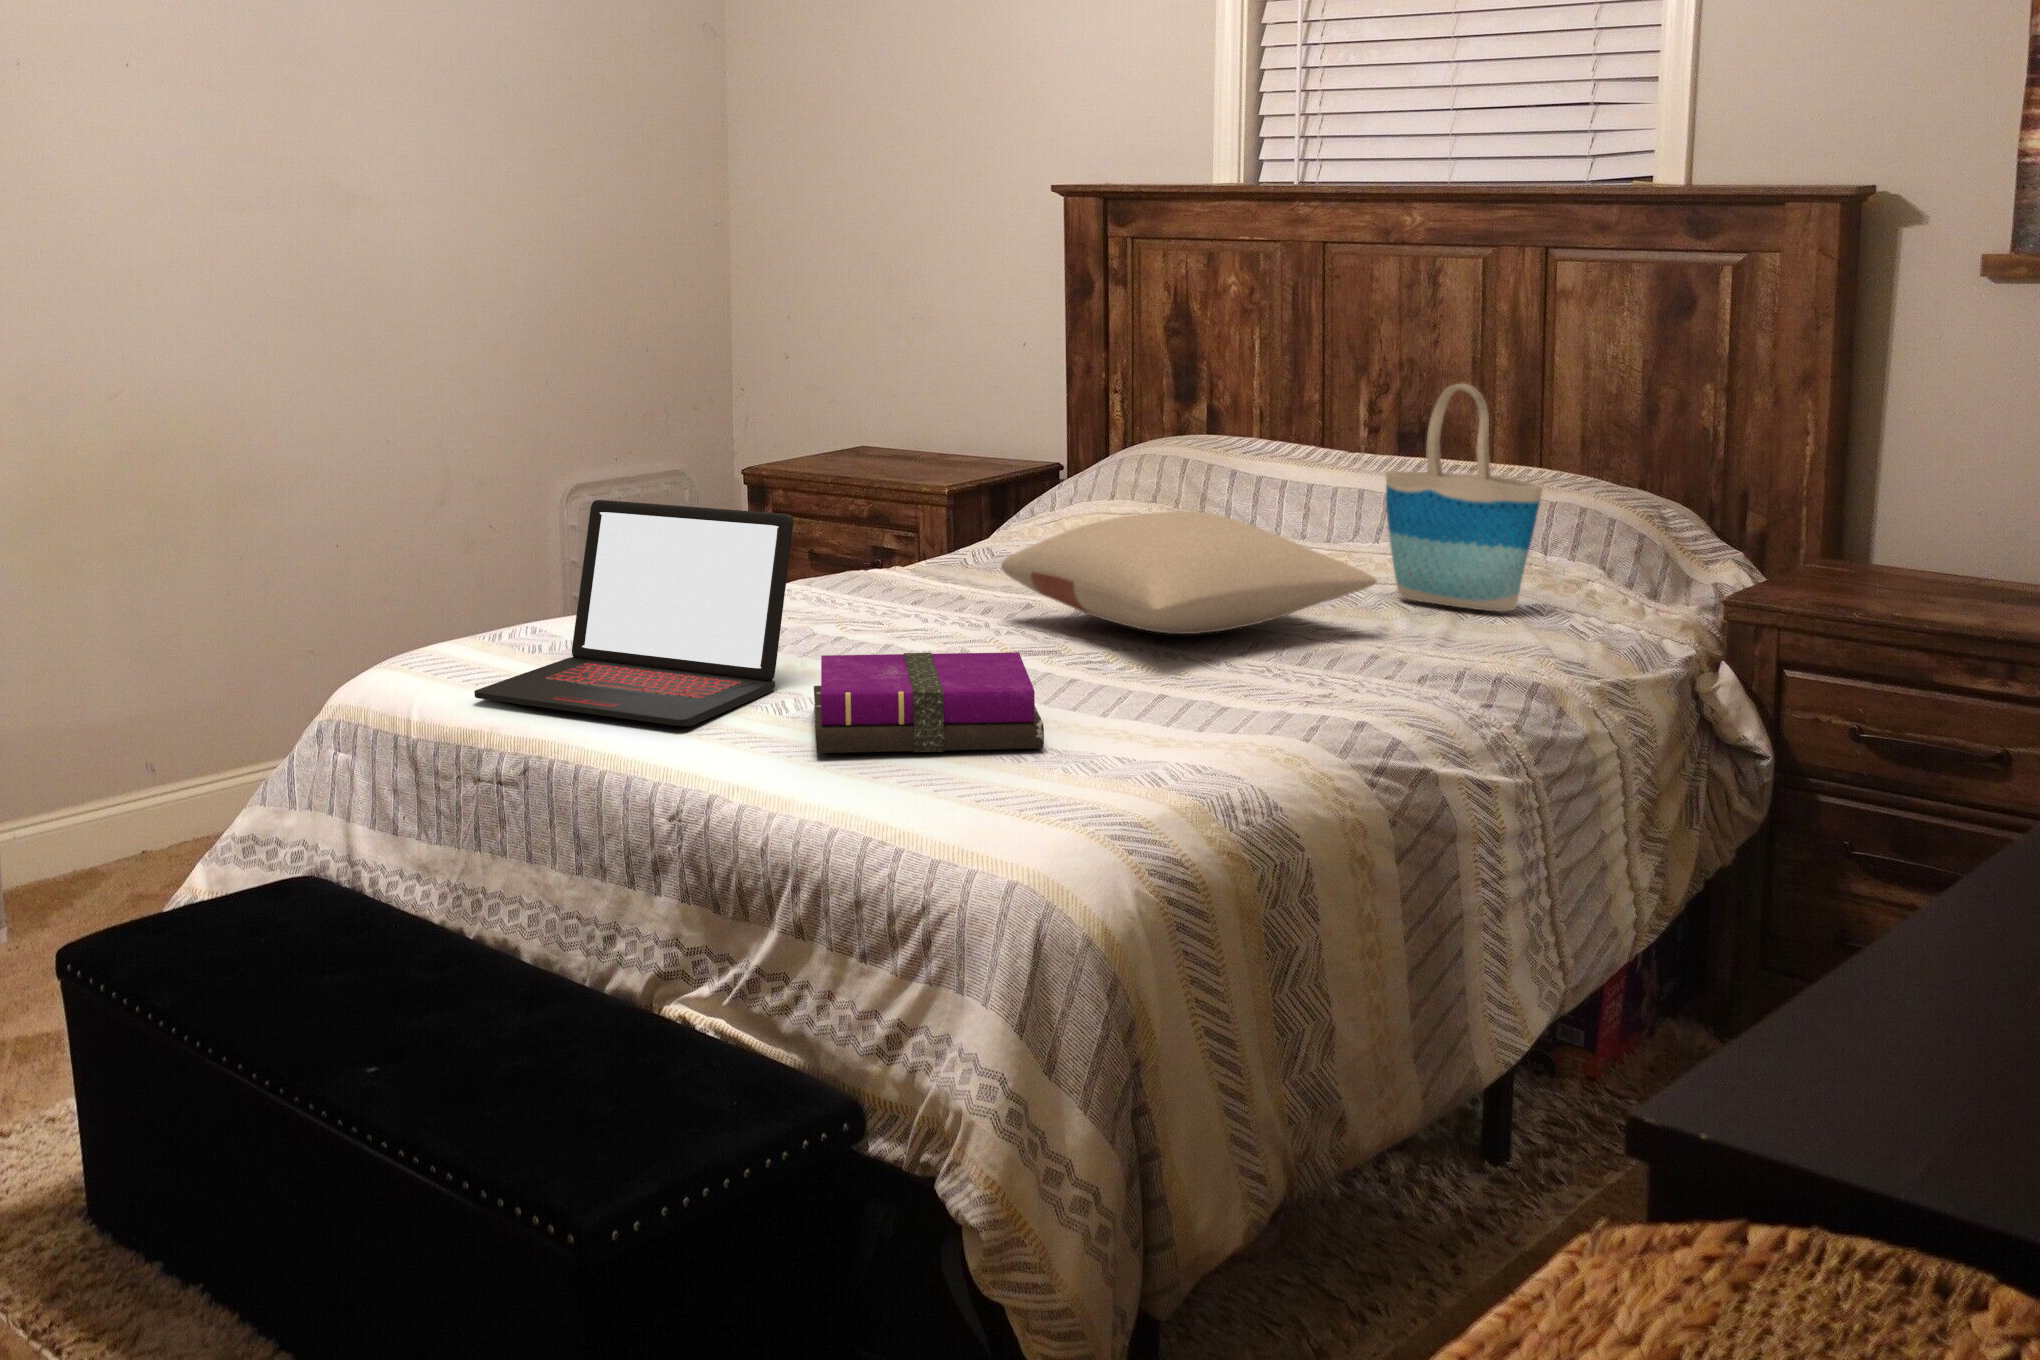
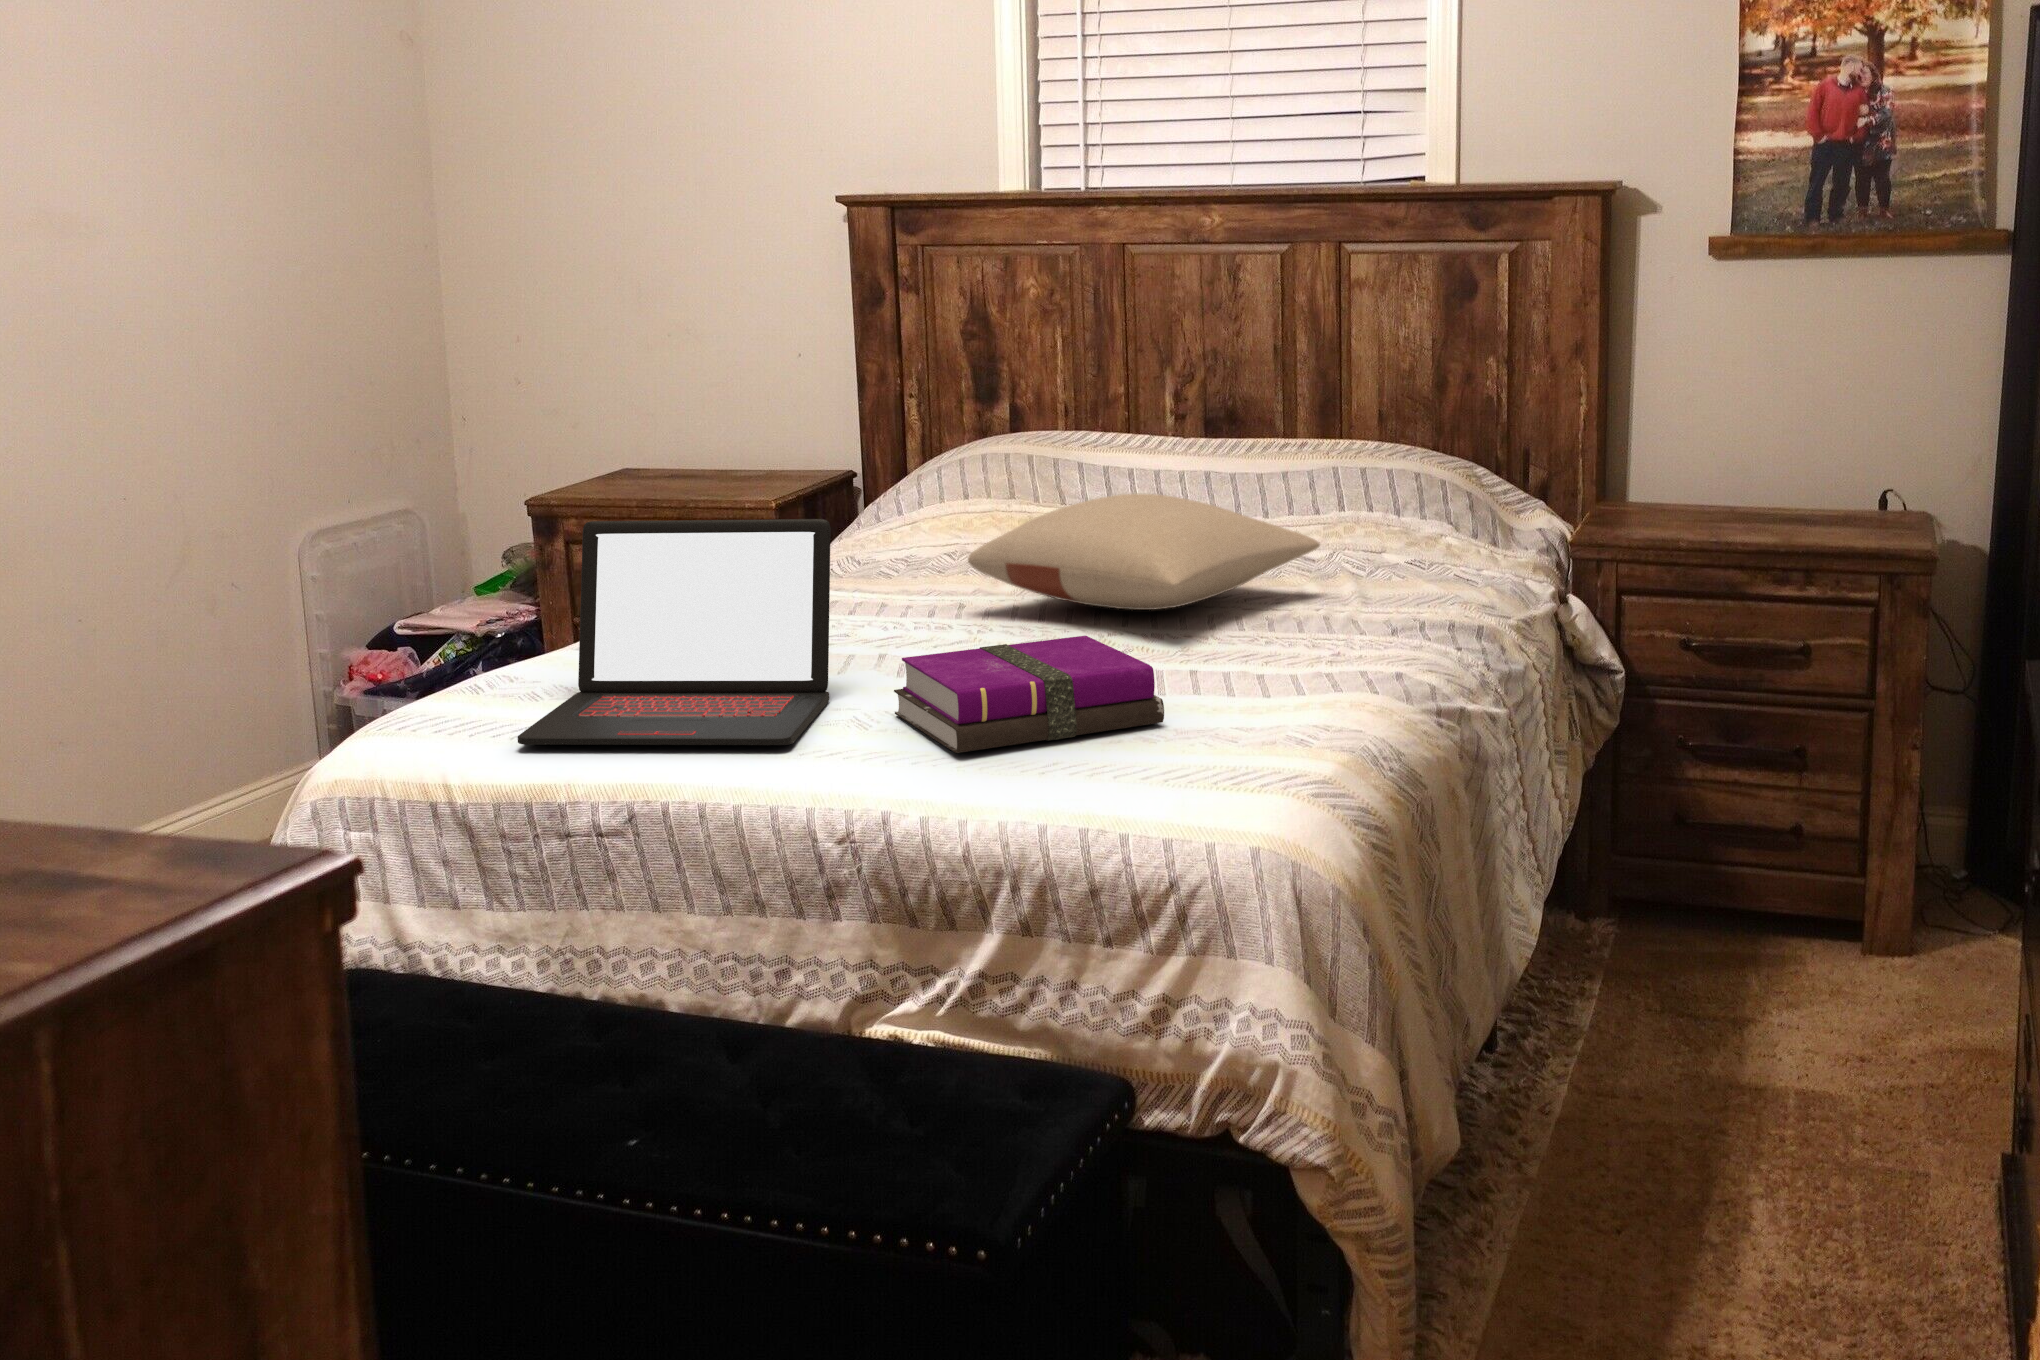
tote bag: present [1386,384,1543,612] -> none [1281,361,1431,565]

